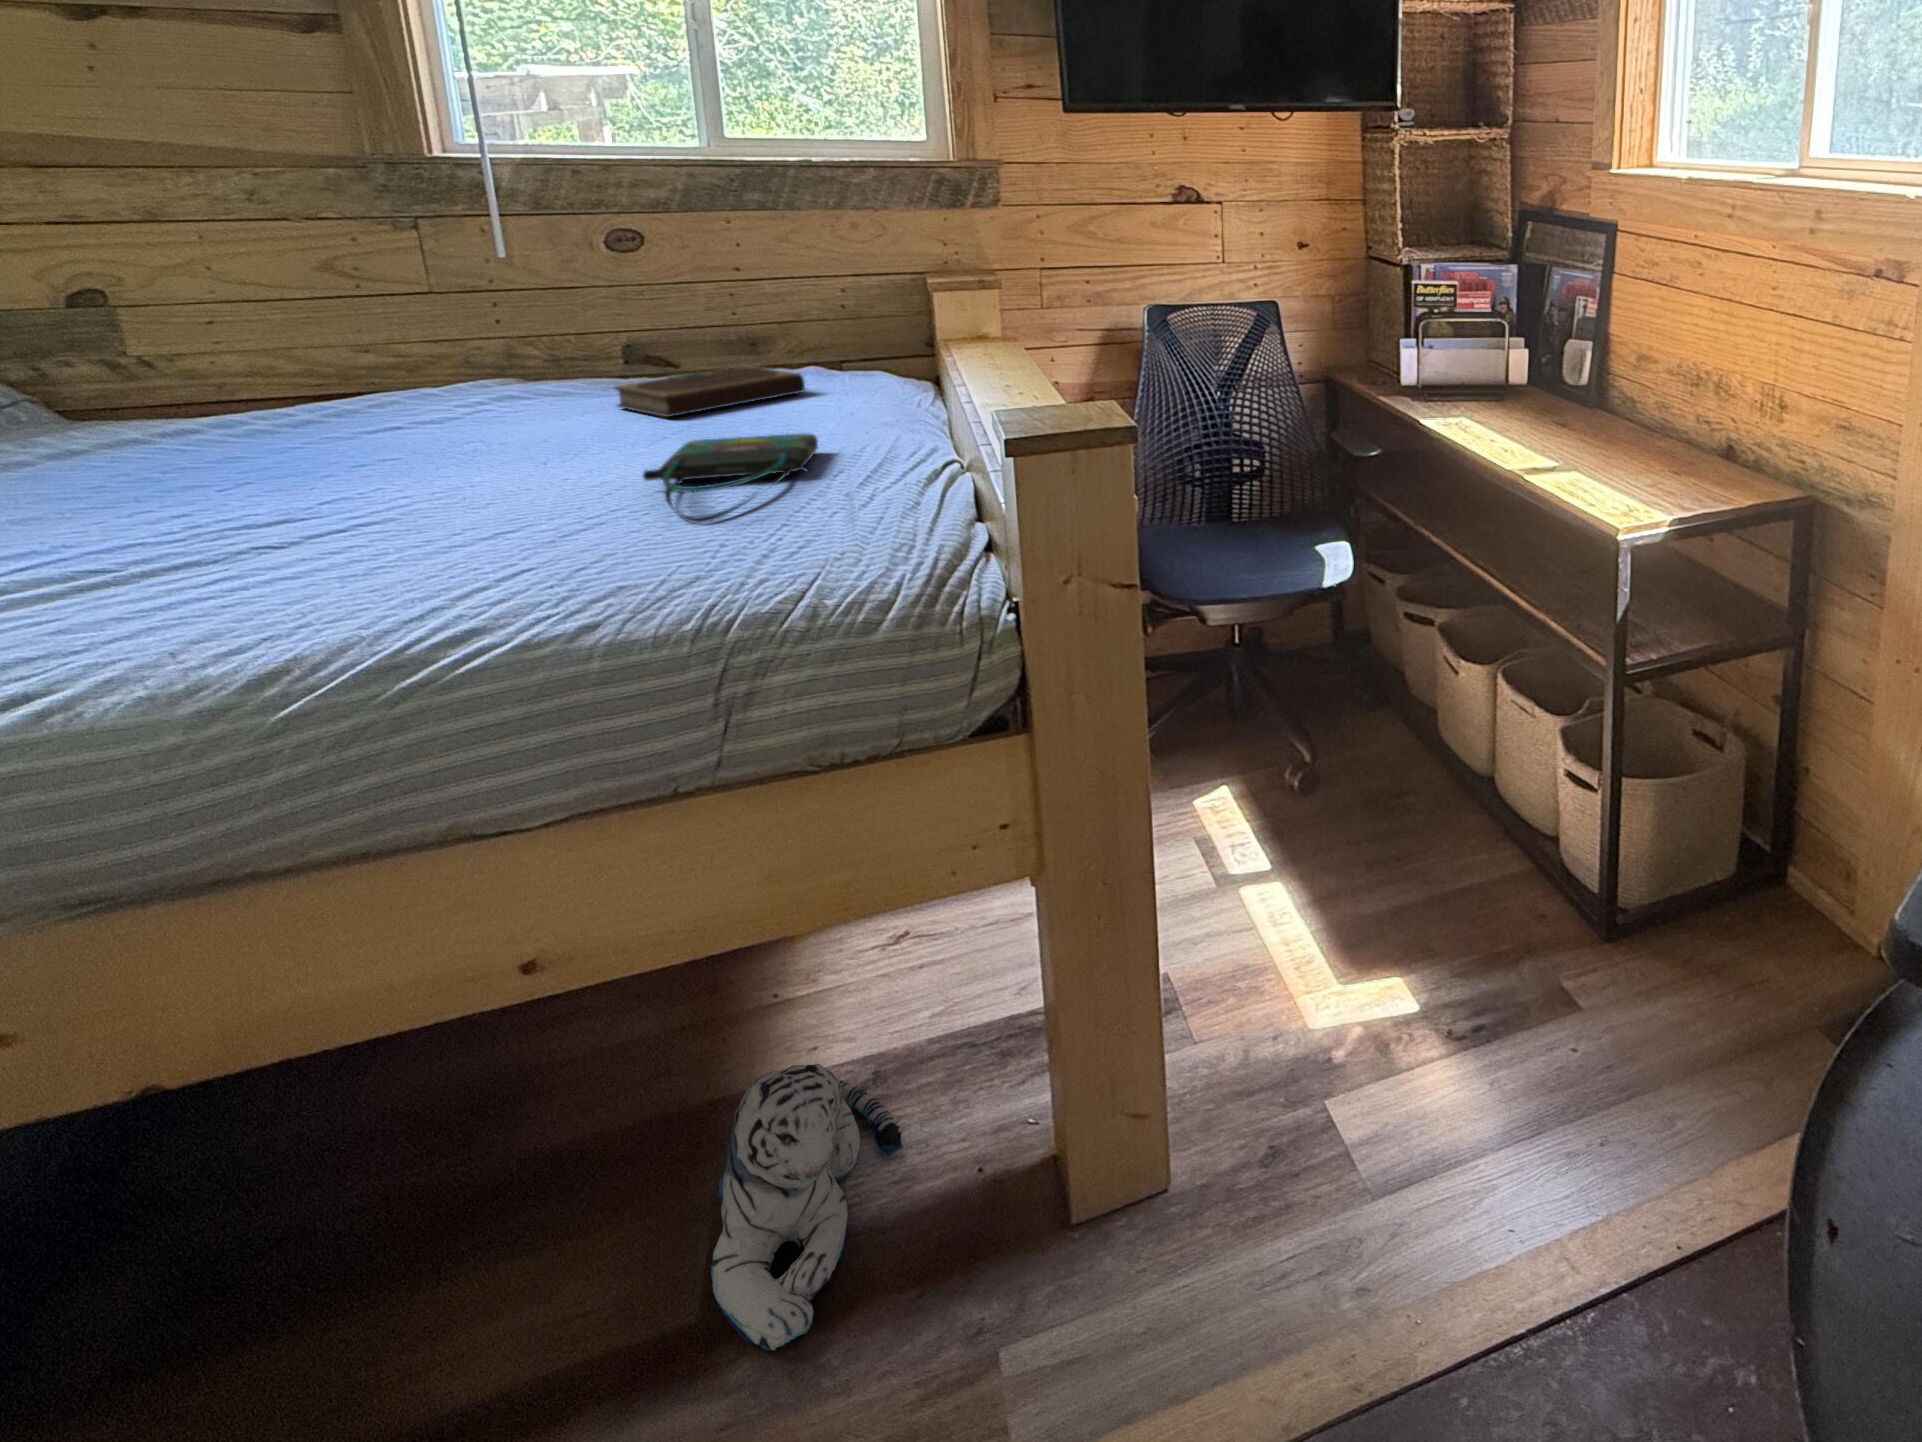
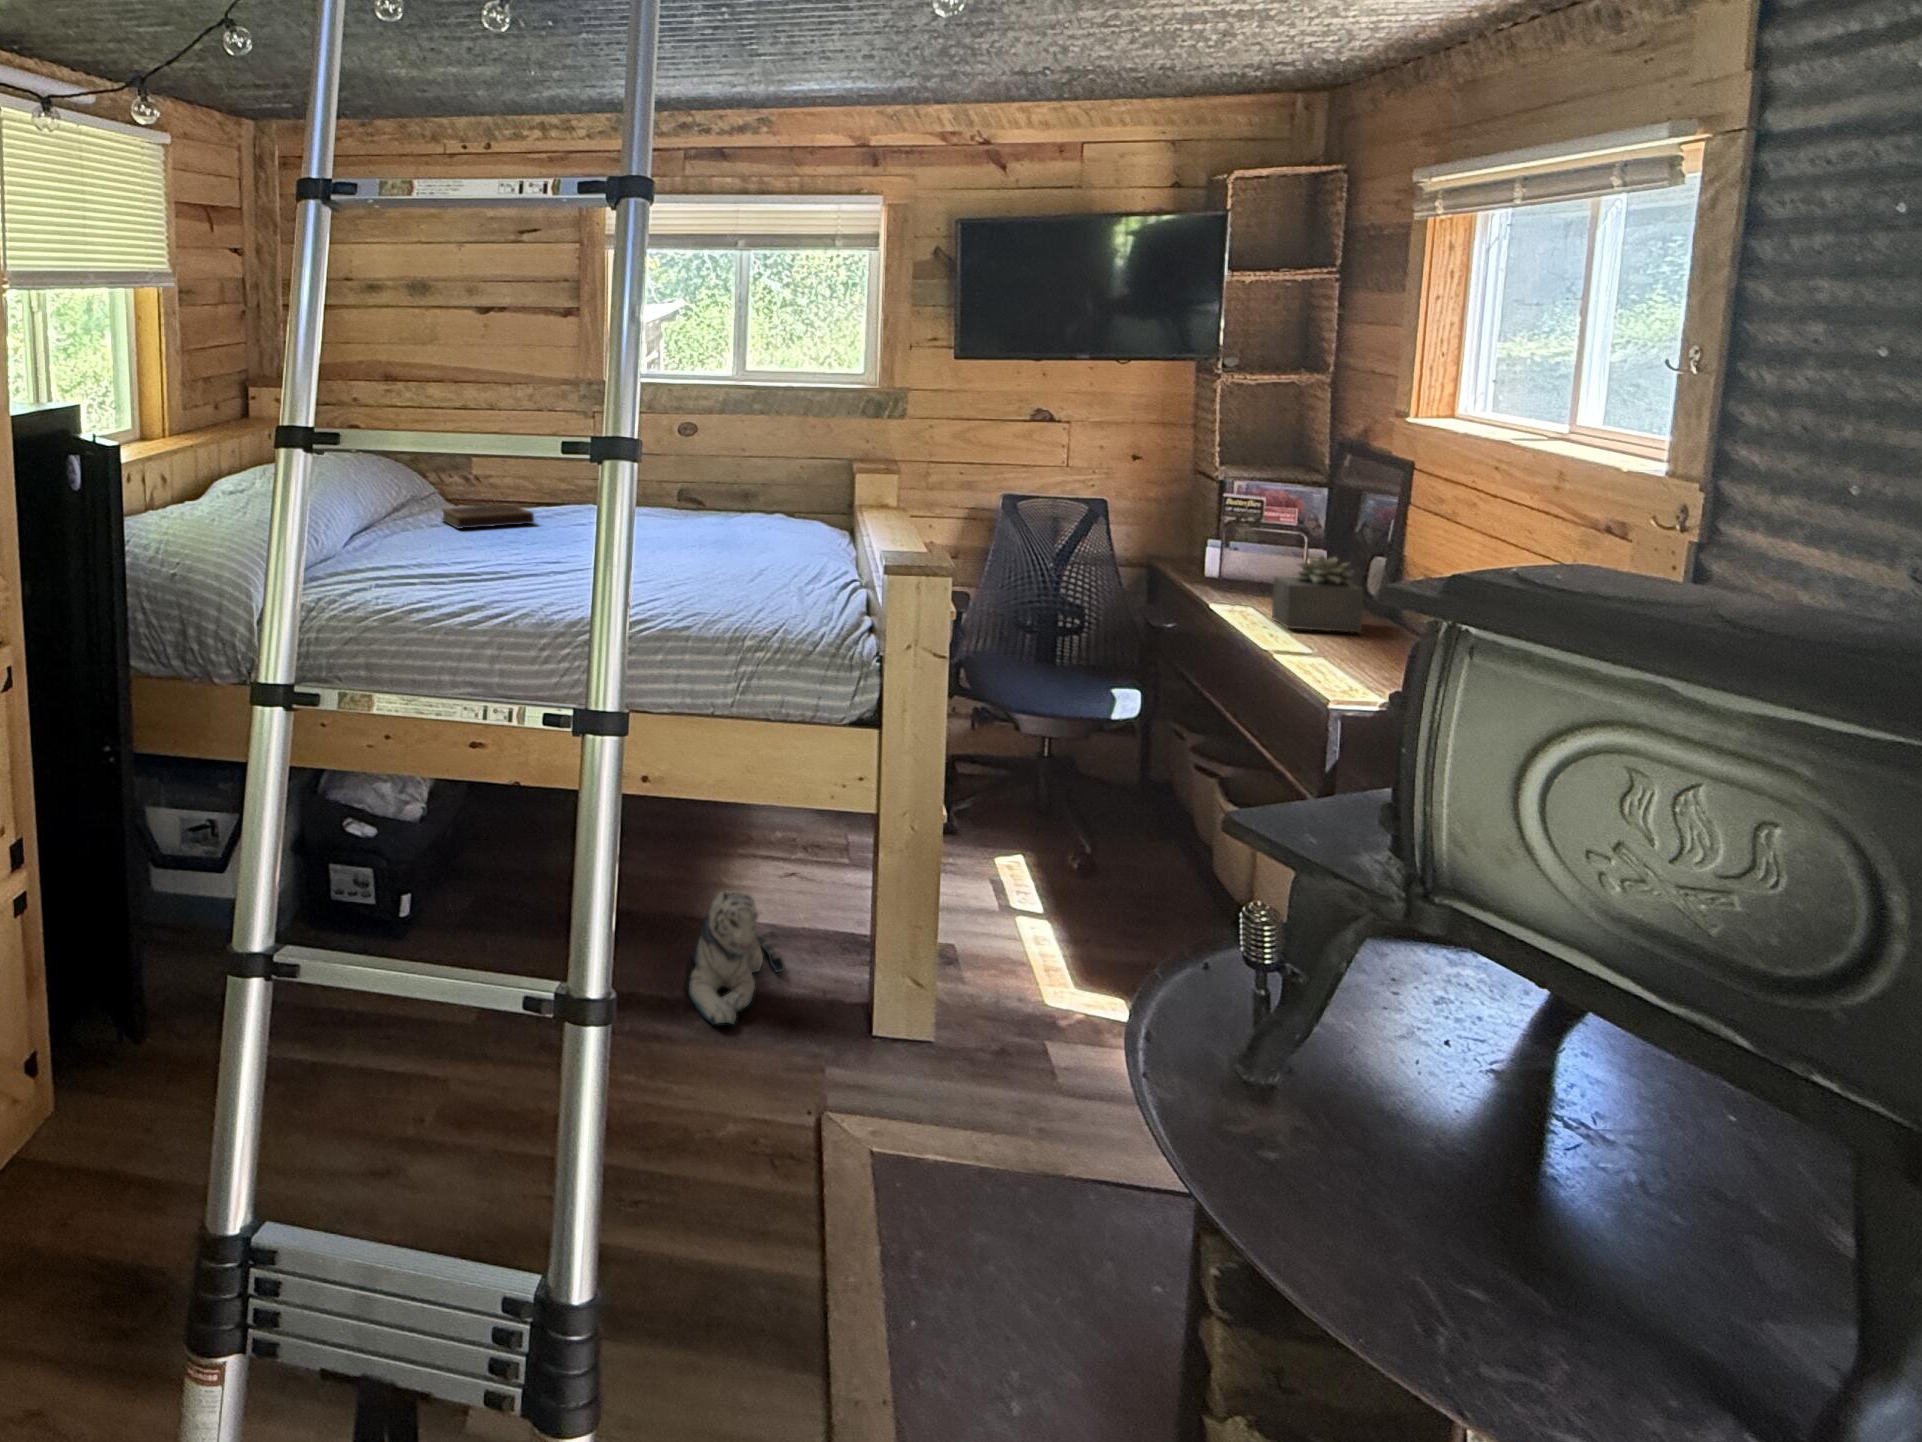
succulent plant: none [1489,340,1590,437] -> present [1272,556,1363,632]
notebook: present [615,365,805,417] -> present [442,504,534,529]
tote bag: present [643,434,818,523] -> none [701,550,785,591]

